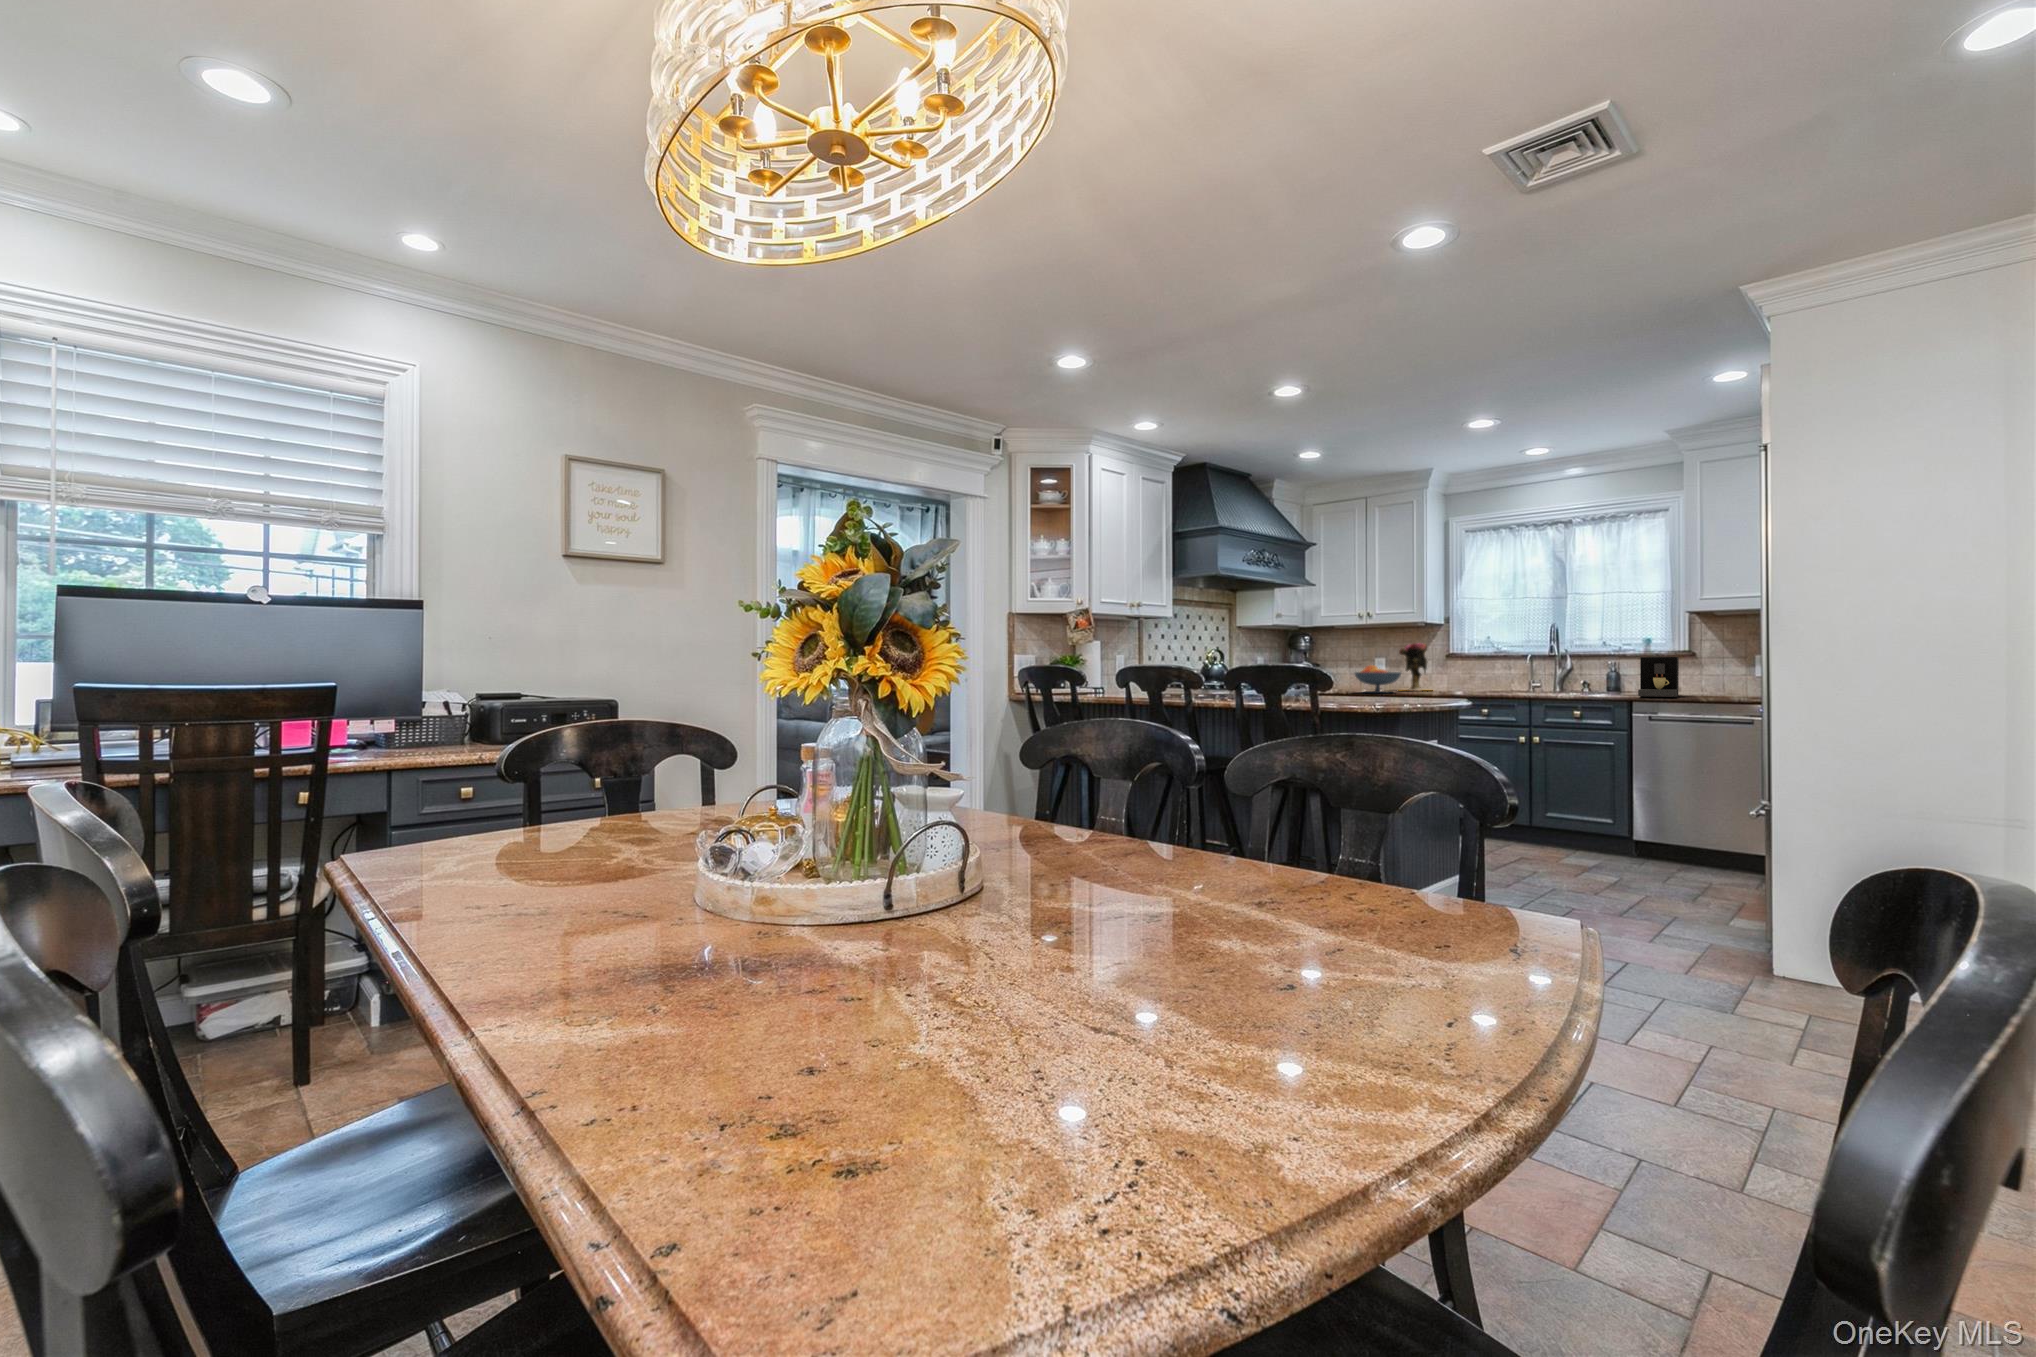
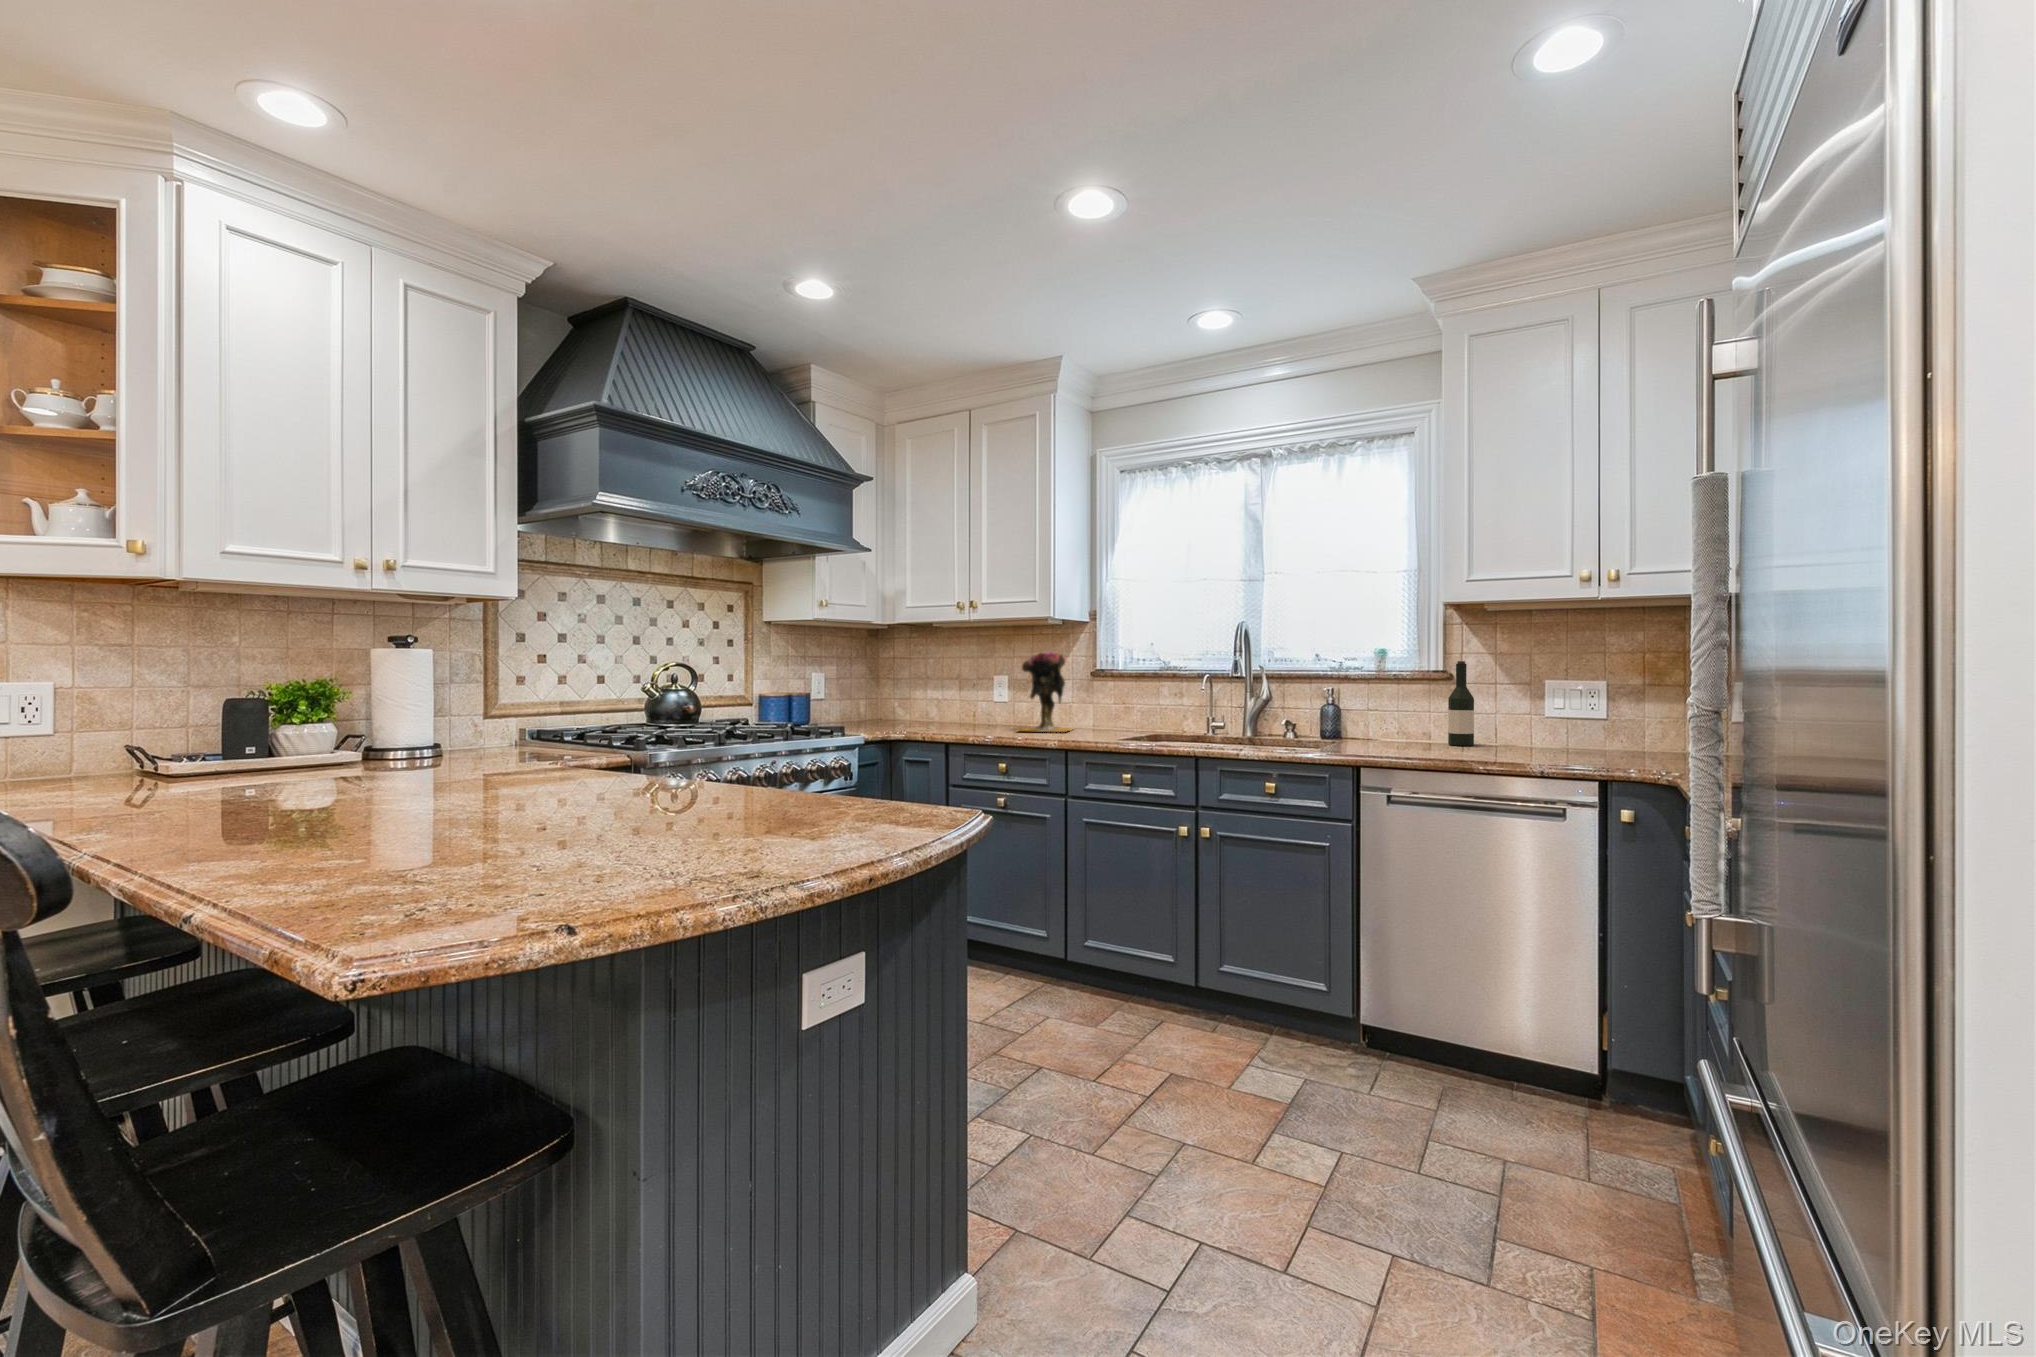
wine bottle: none [1693,645,1710,695] -> present [1448,661,1474,746]
coffee maker: present [1638,657,1679,697] -> none [1367,682,1428,756]
fruit bowl: present [1355,665,1401,693] -> none [937,690,1013,739]

